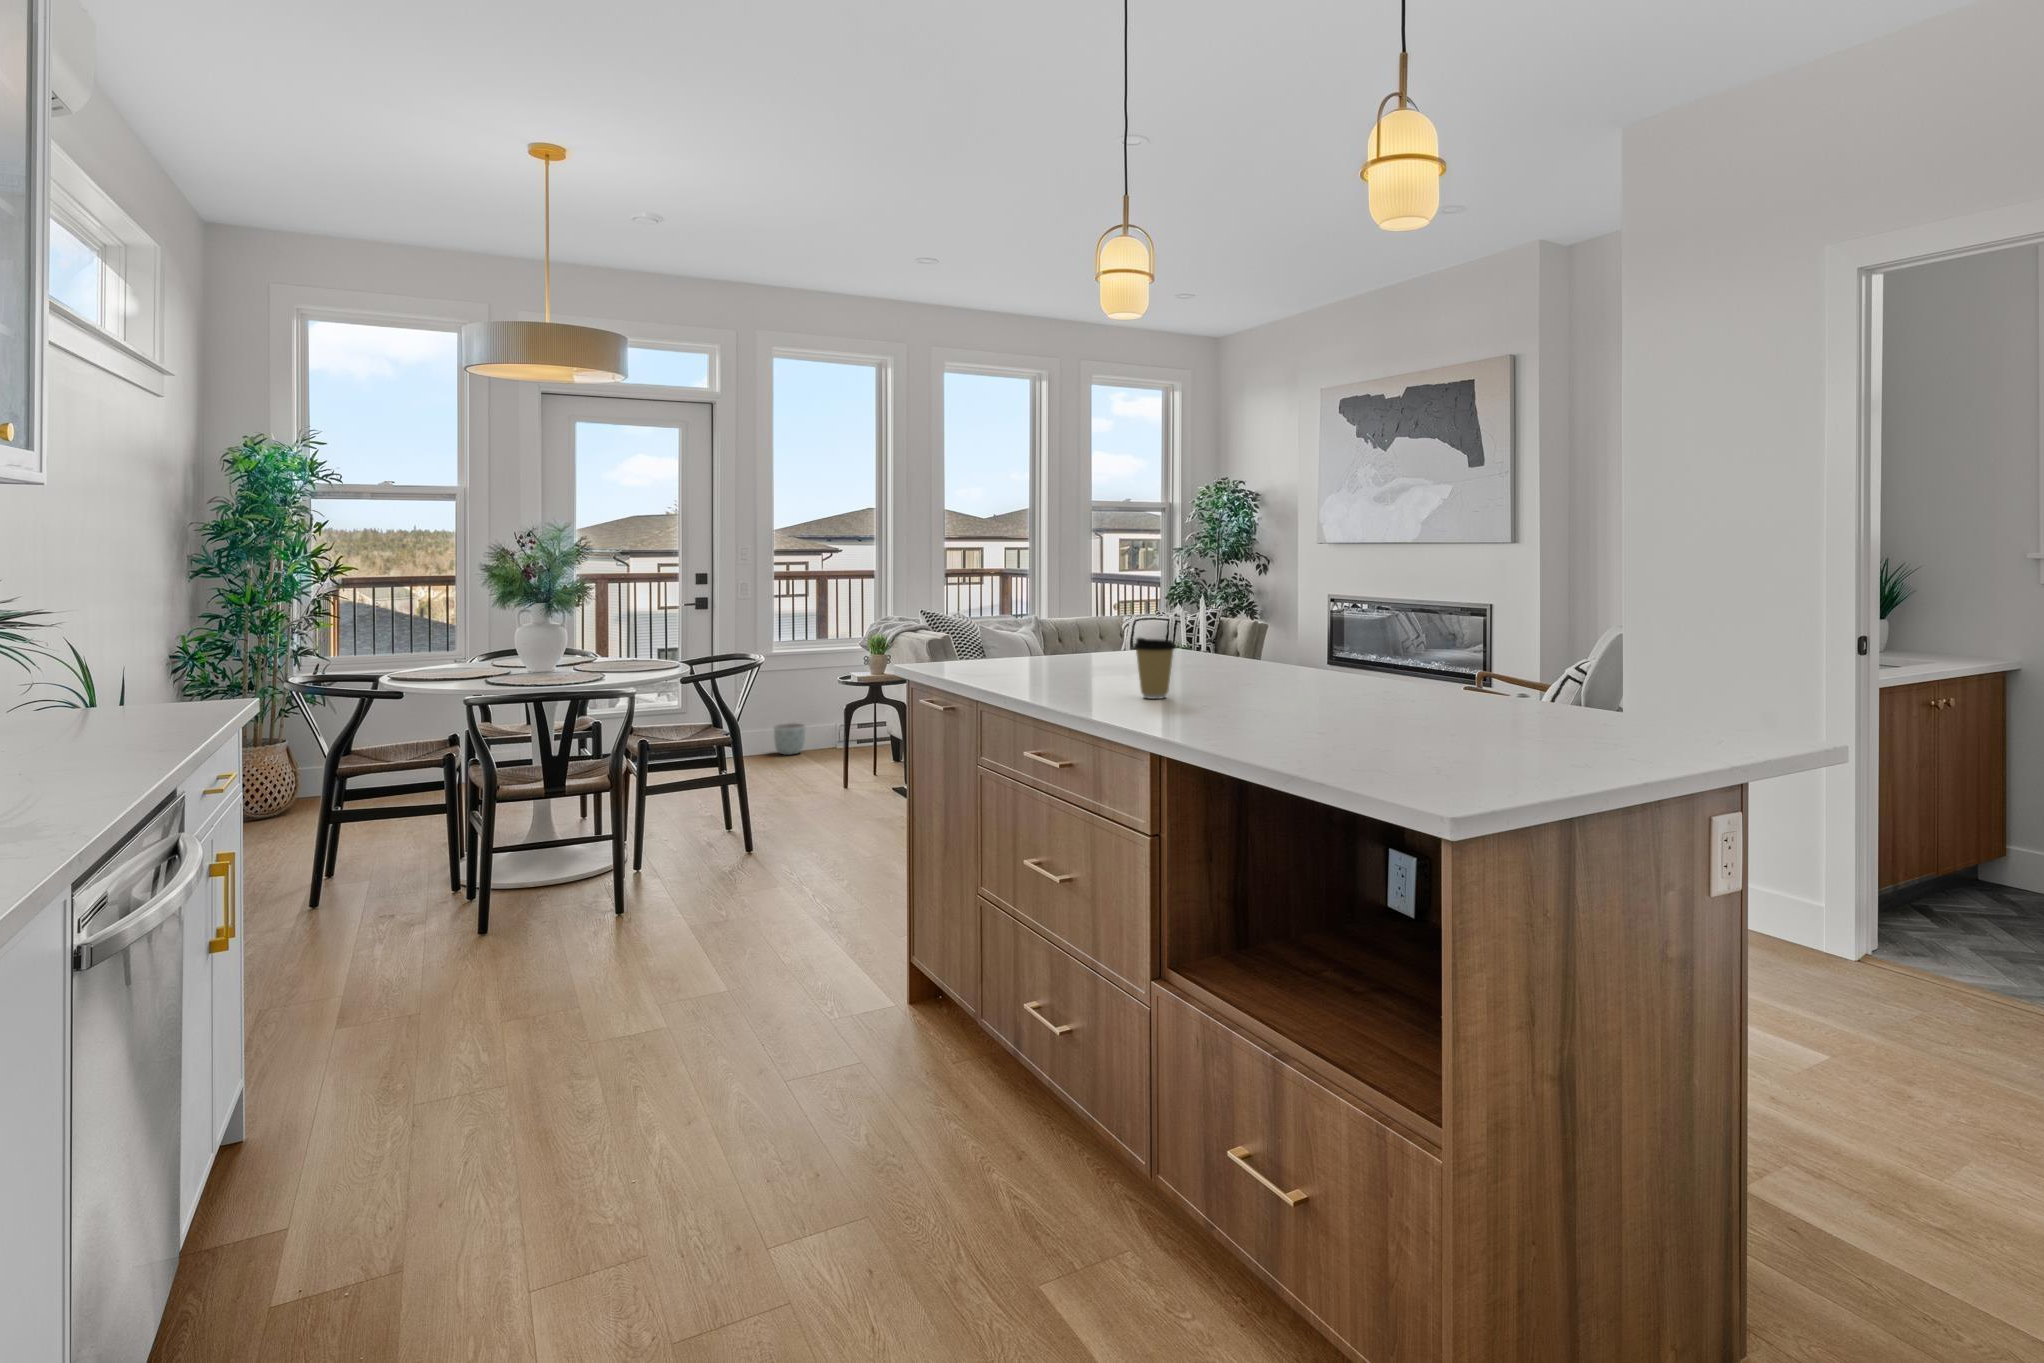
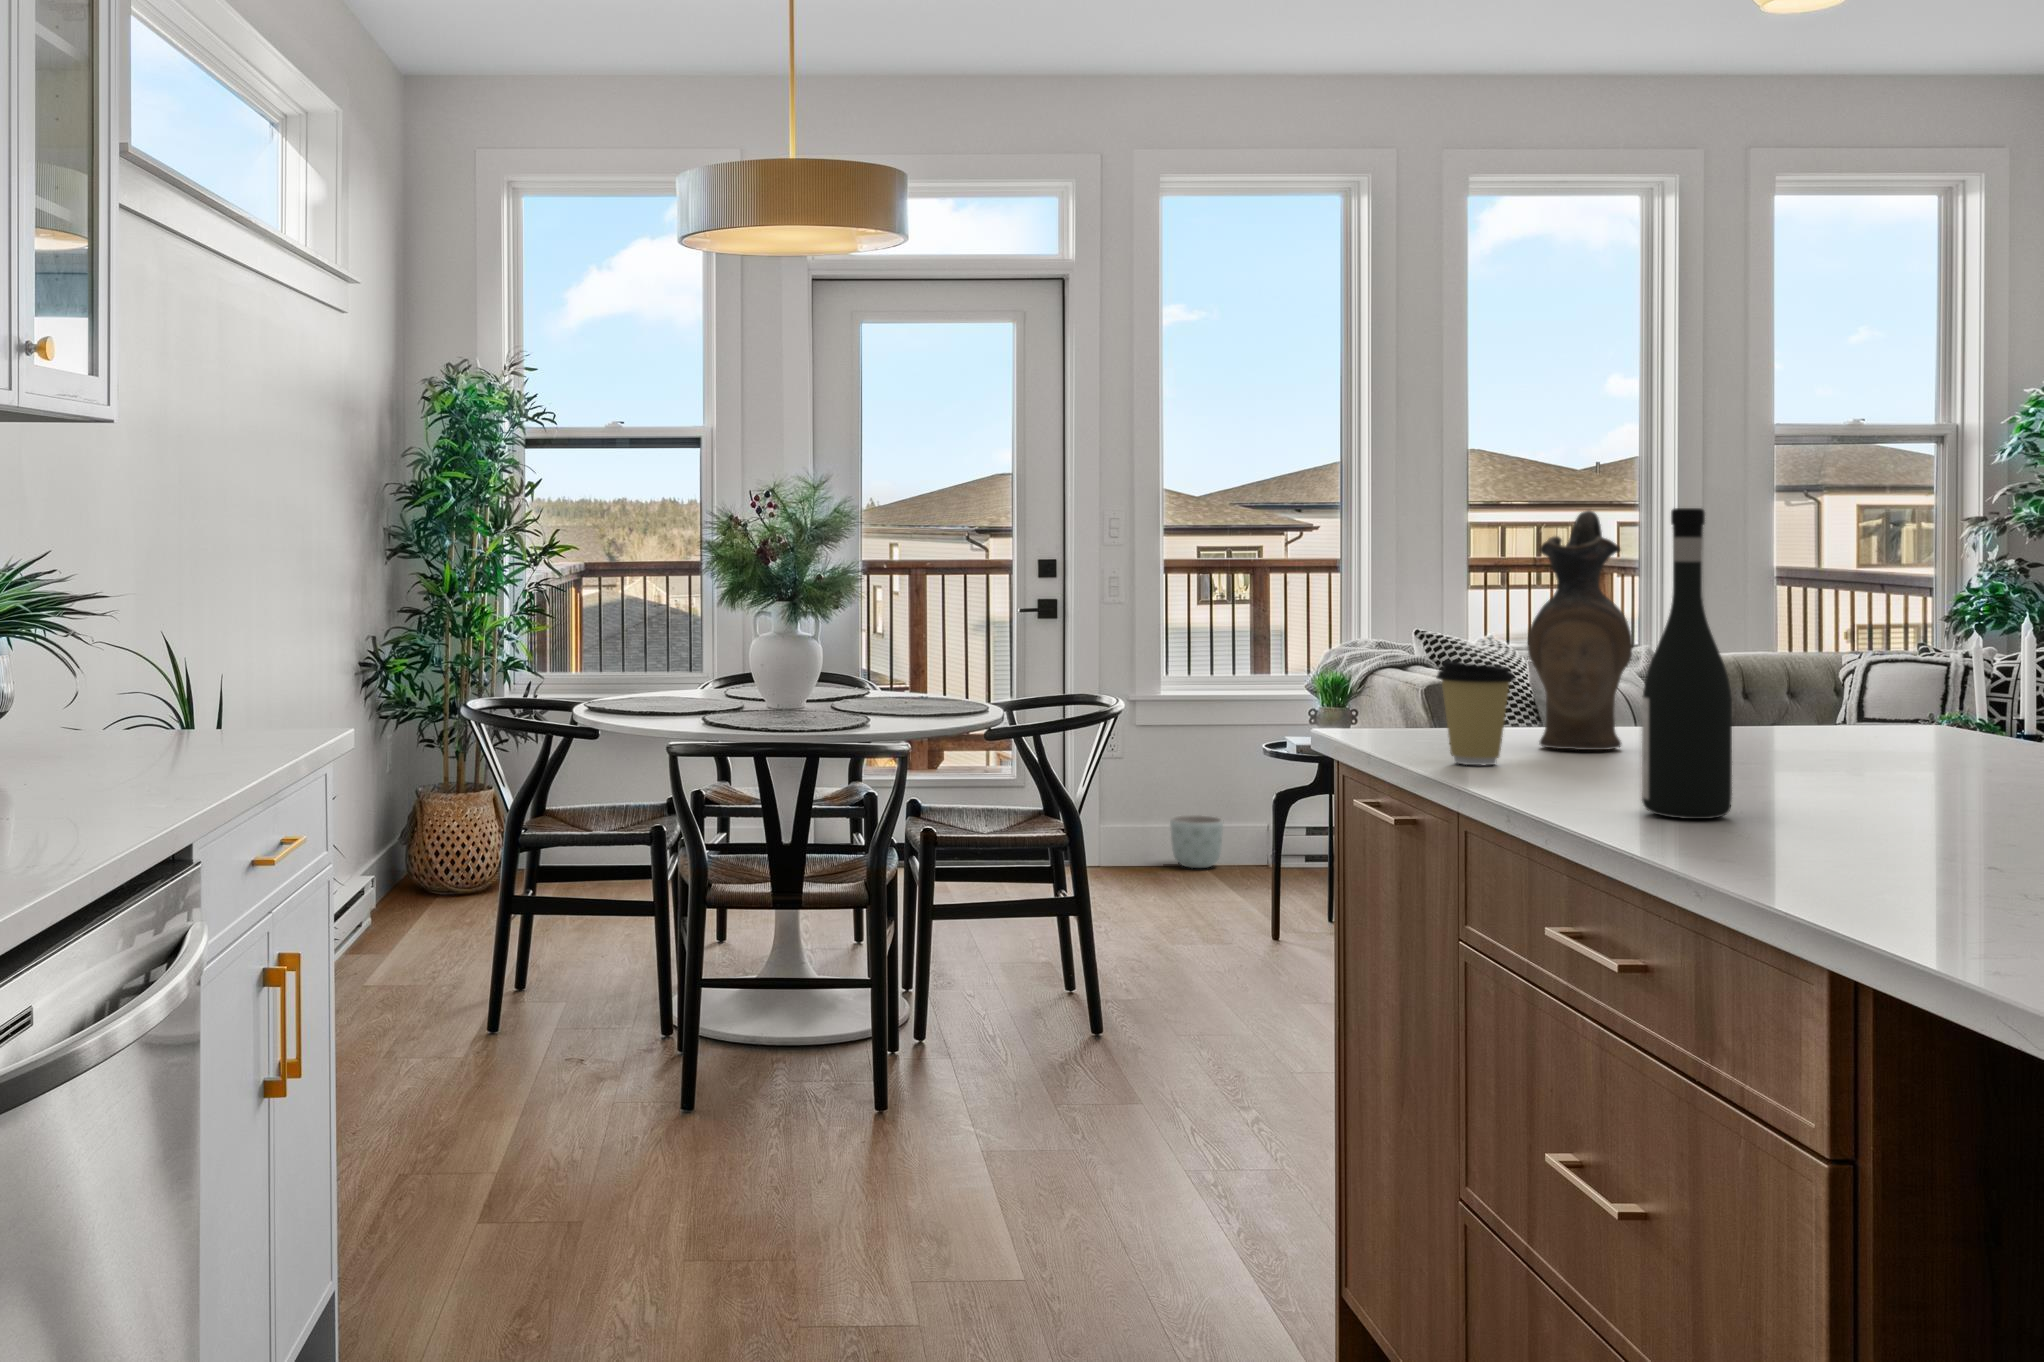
ceramic pitcher: none [1003,549,1052,668] -> present [1527,510,1633,750]
wine bottle: none [1065,550,1103,695] -> present [1642,508,1732,819]
coffee cup: present [1133,638,1176,699] -> present [1437,660,1515,765]

